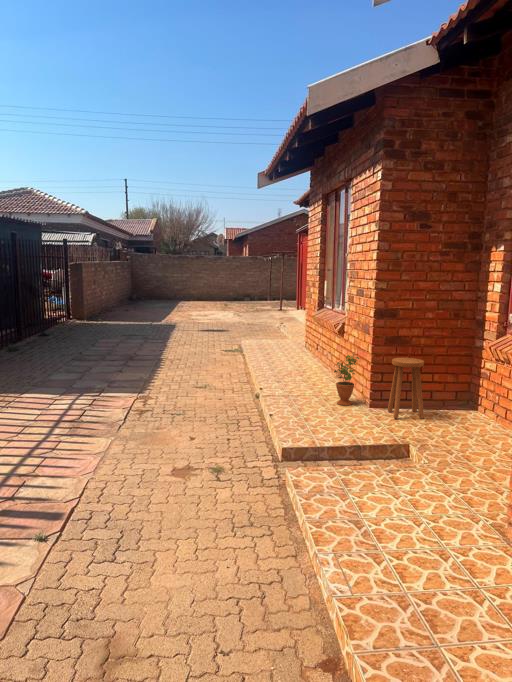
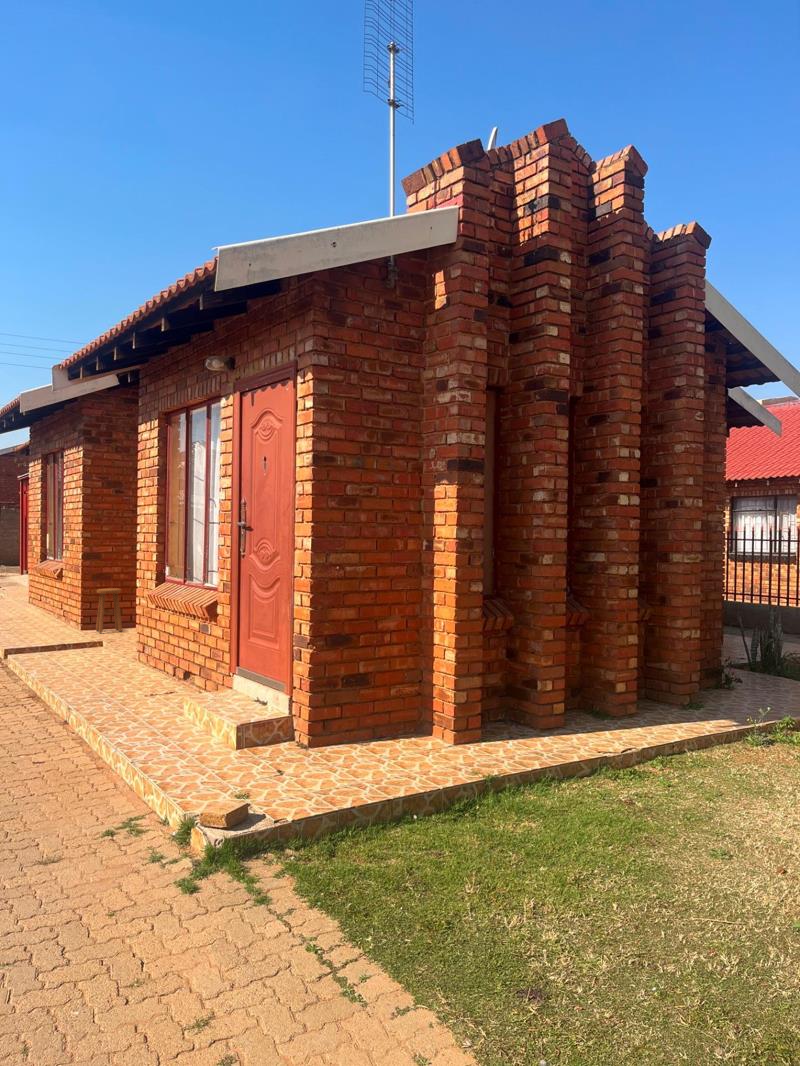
potted plant: present [334,355,359,406] -> none [51,588,73,631]

